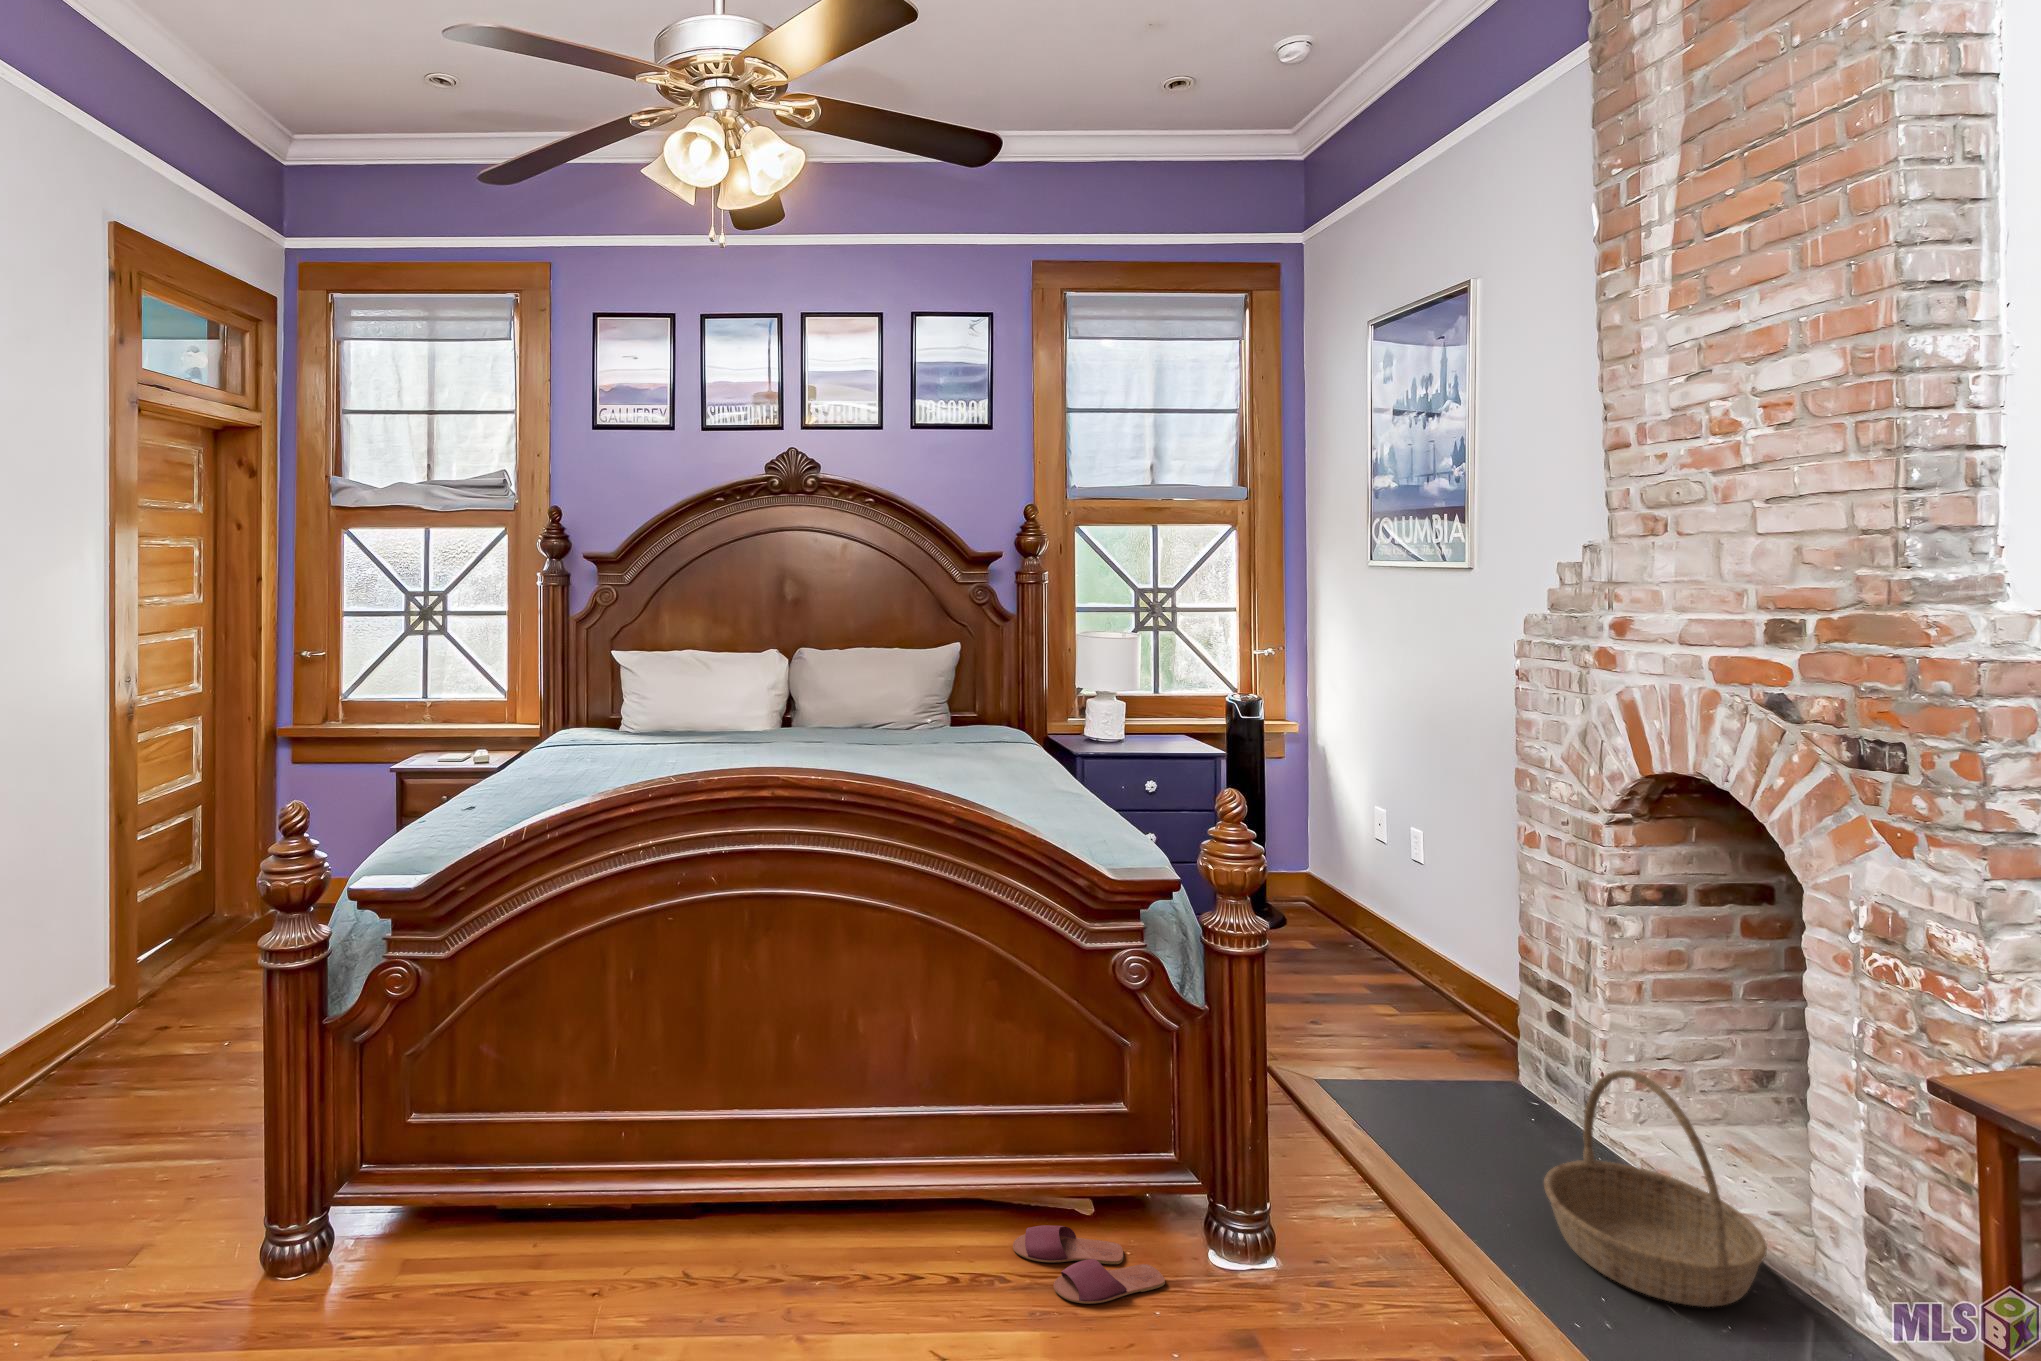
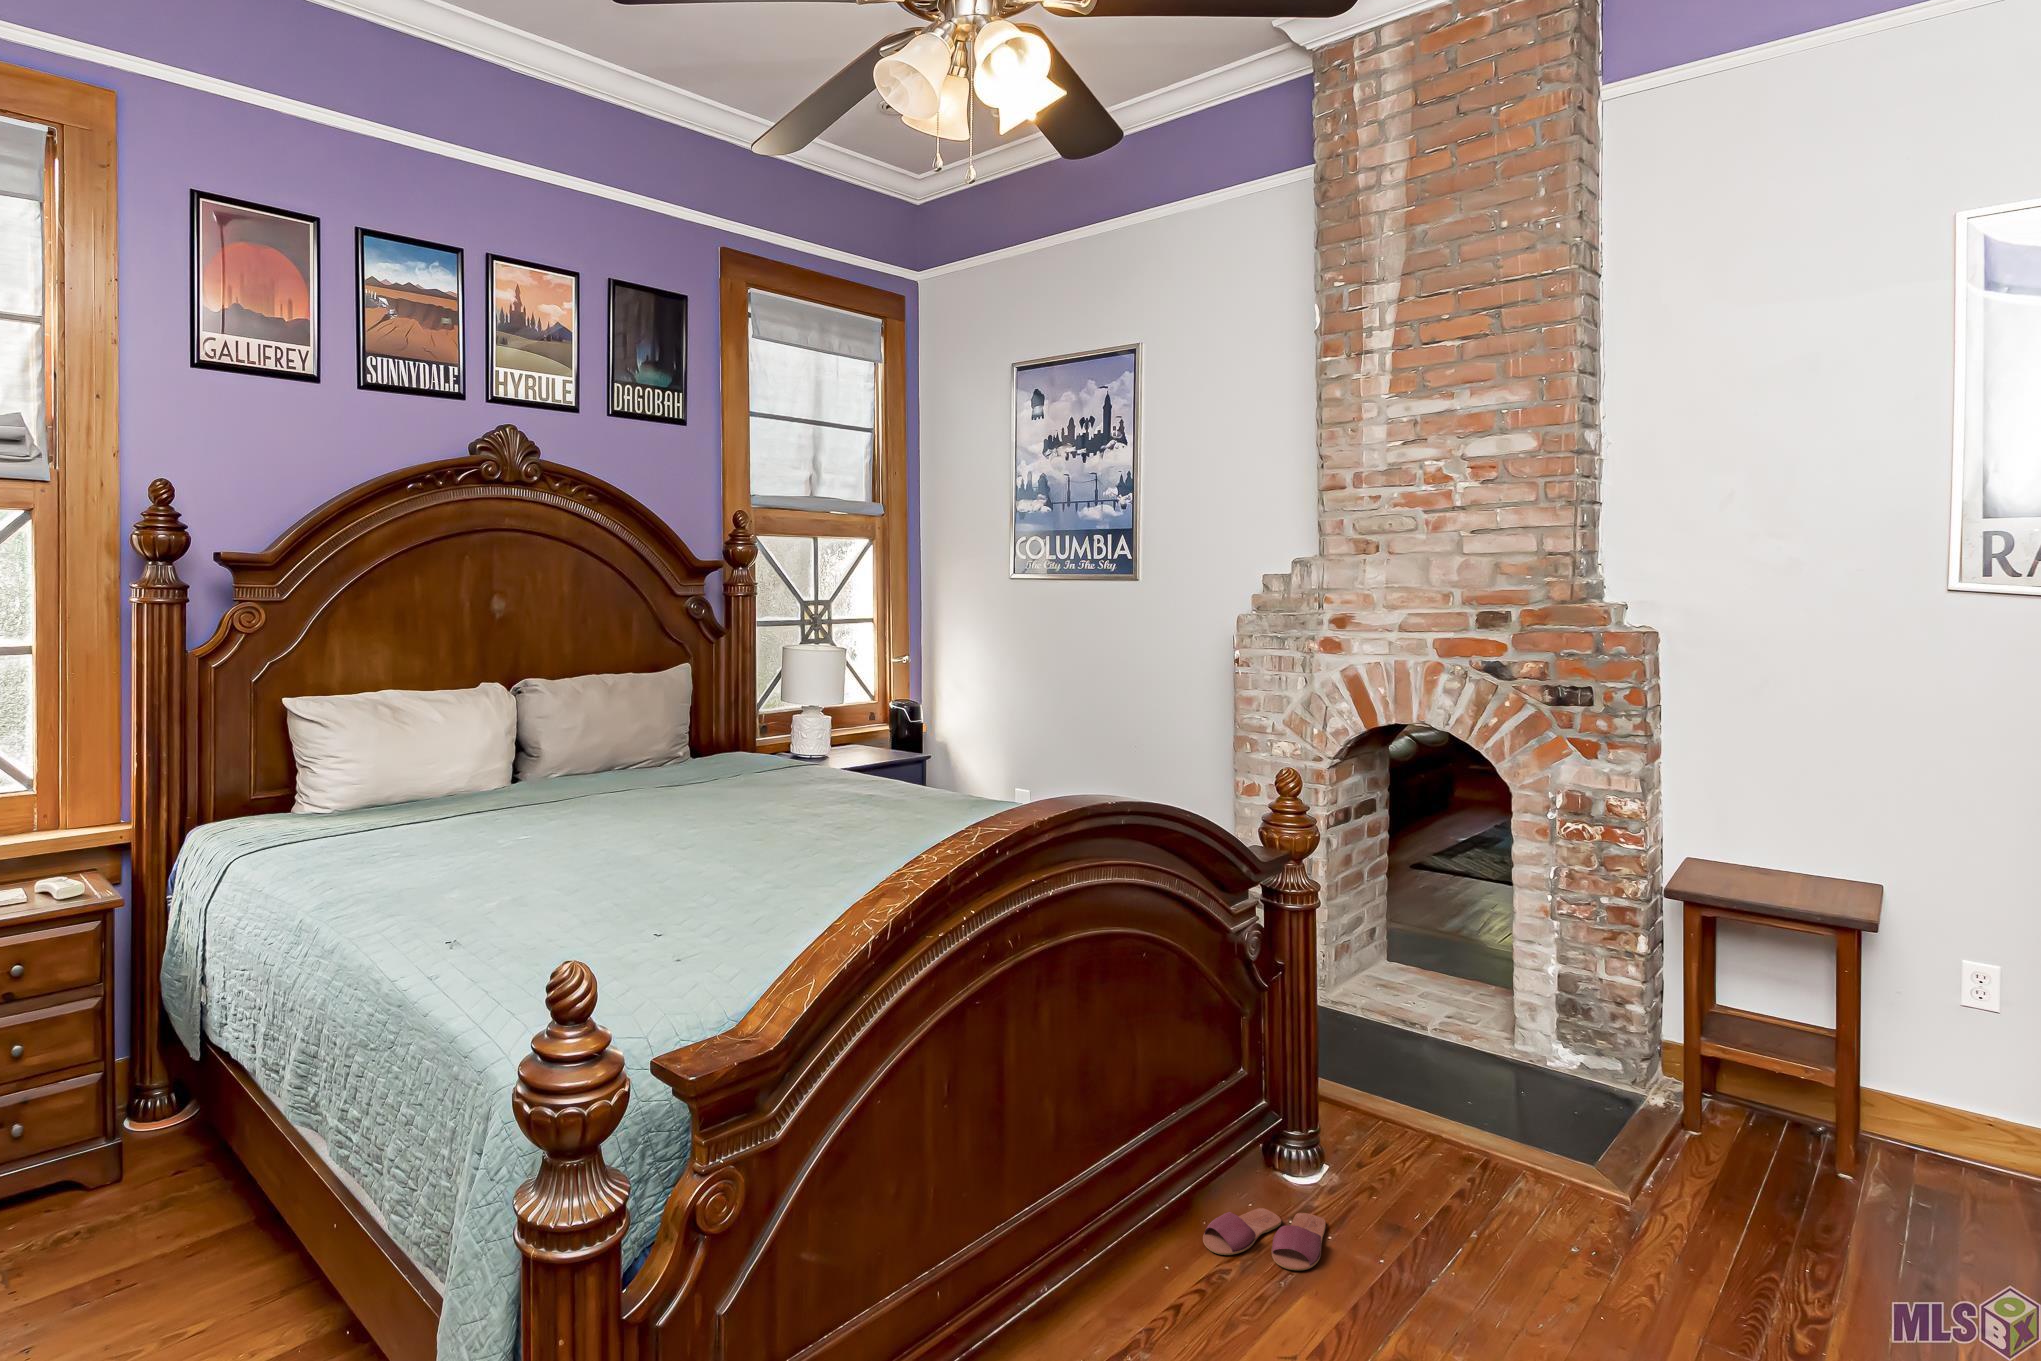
basket: present [1544,1070,1767,1307] -> none [1388,940,1532,1093]

